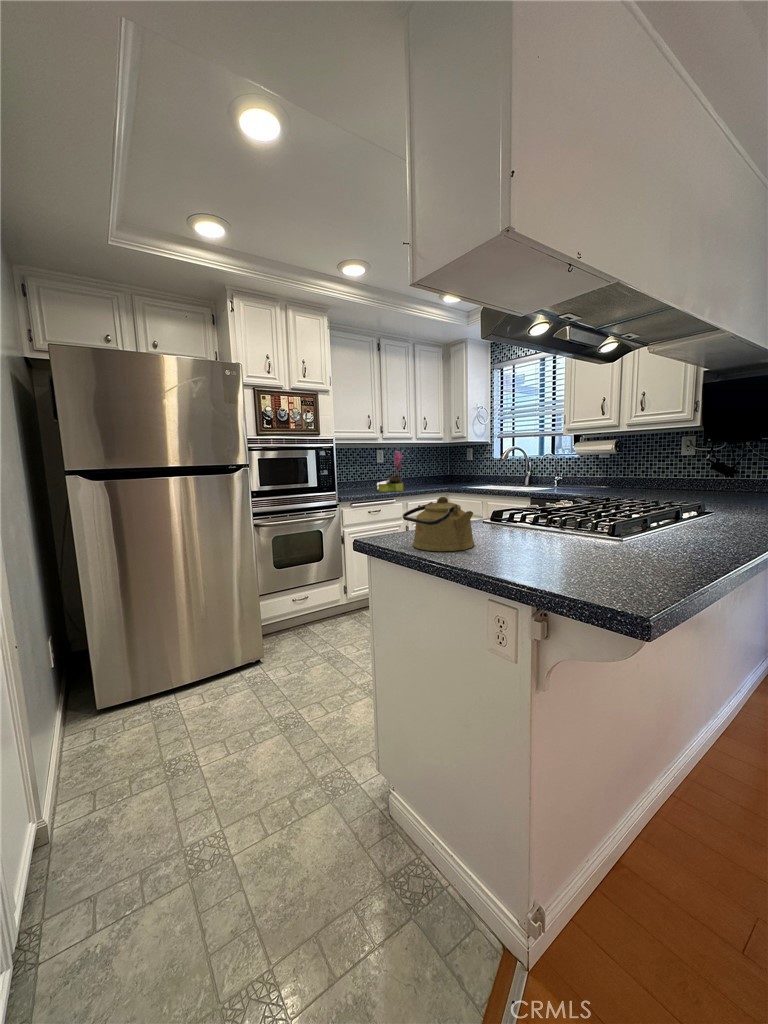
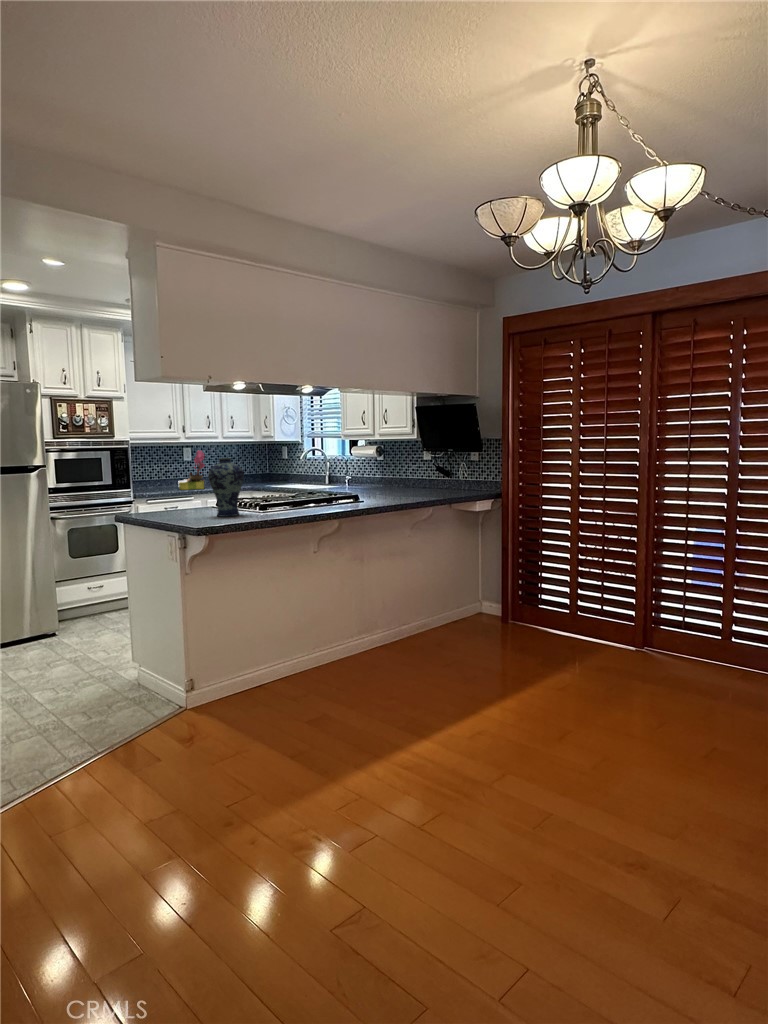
vase: none [576,429,666,562] -> present [208,458,244,517]
kettle: present [402,497,475,551] -> none [135,489,175,516]

